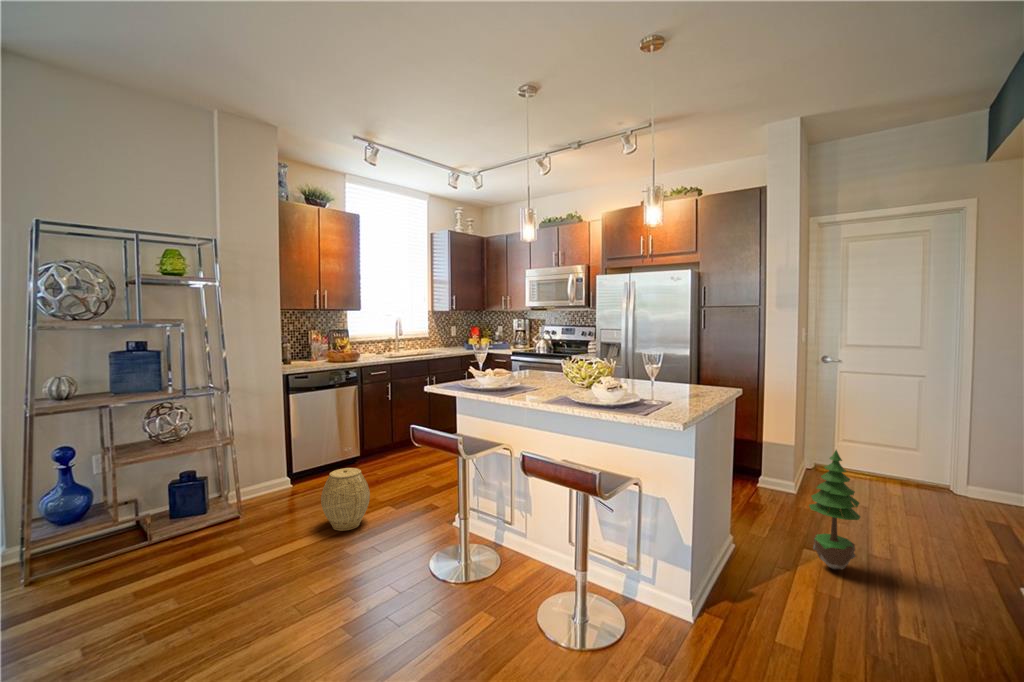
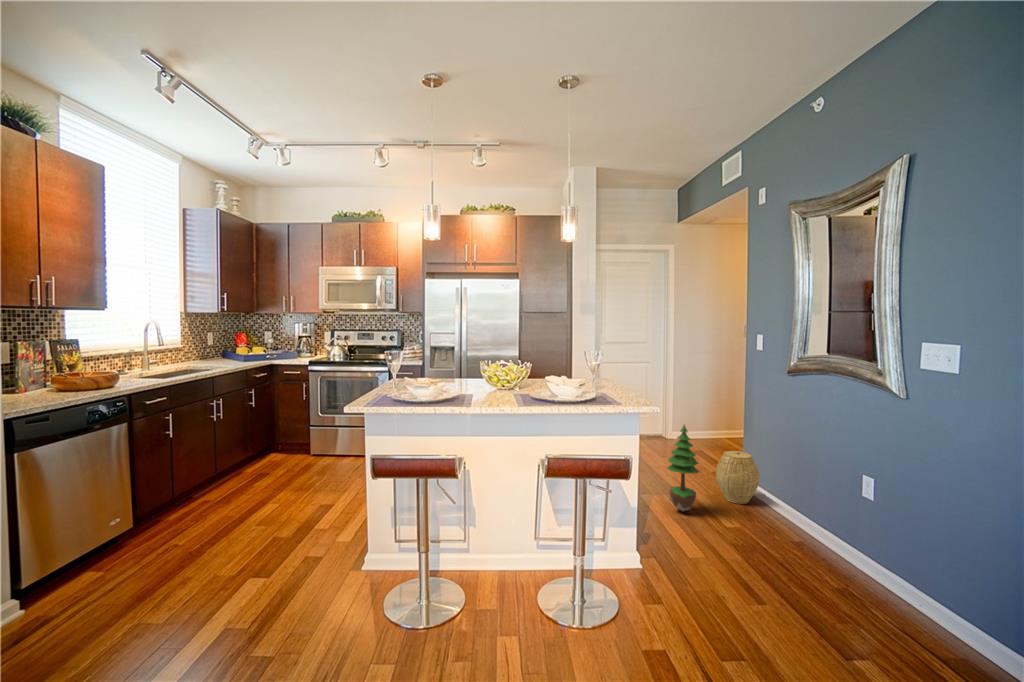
woven basket: present [321,468,370,531] -> present [716,451,760,504]

